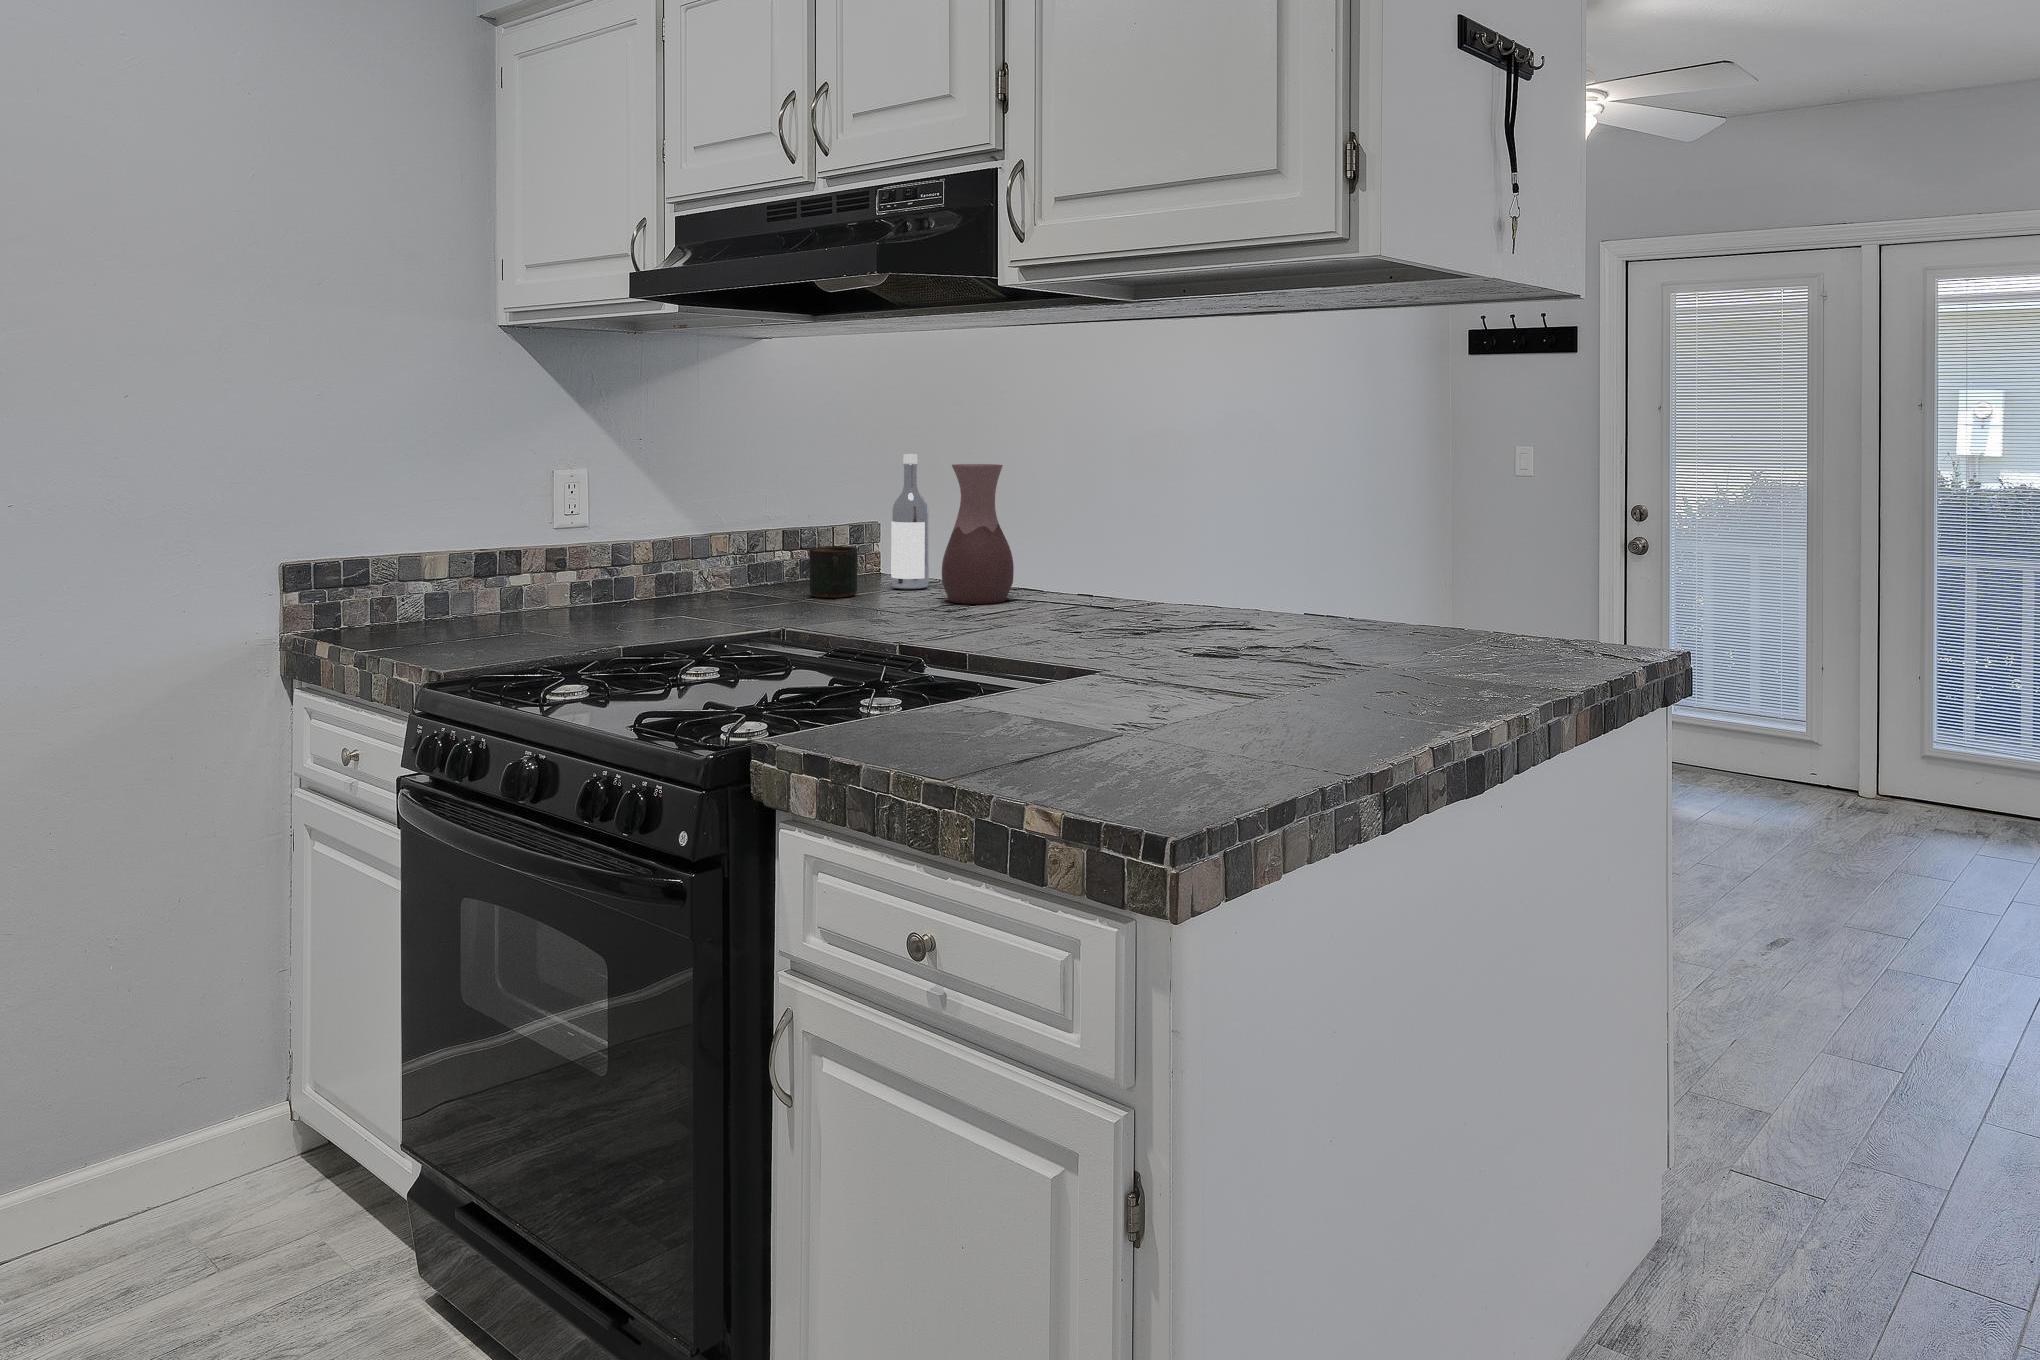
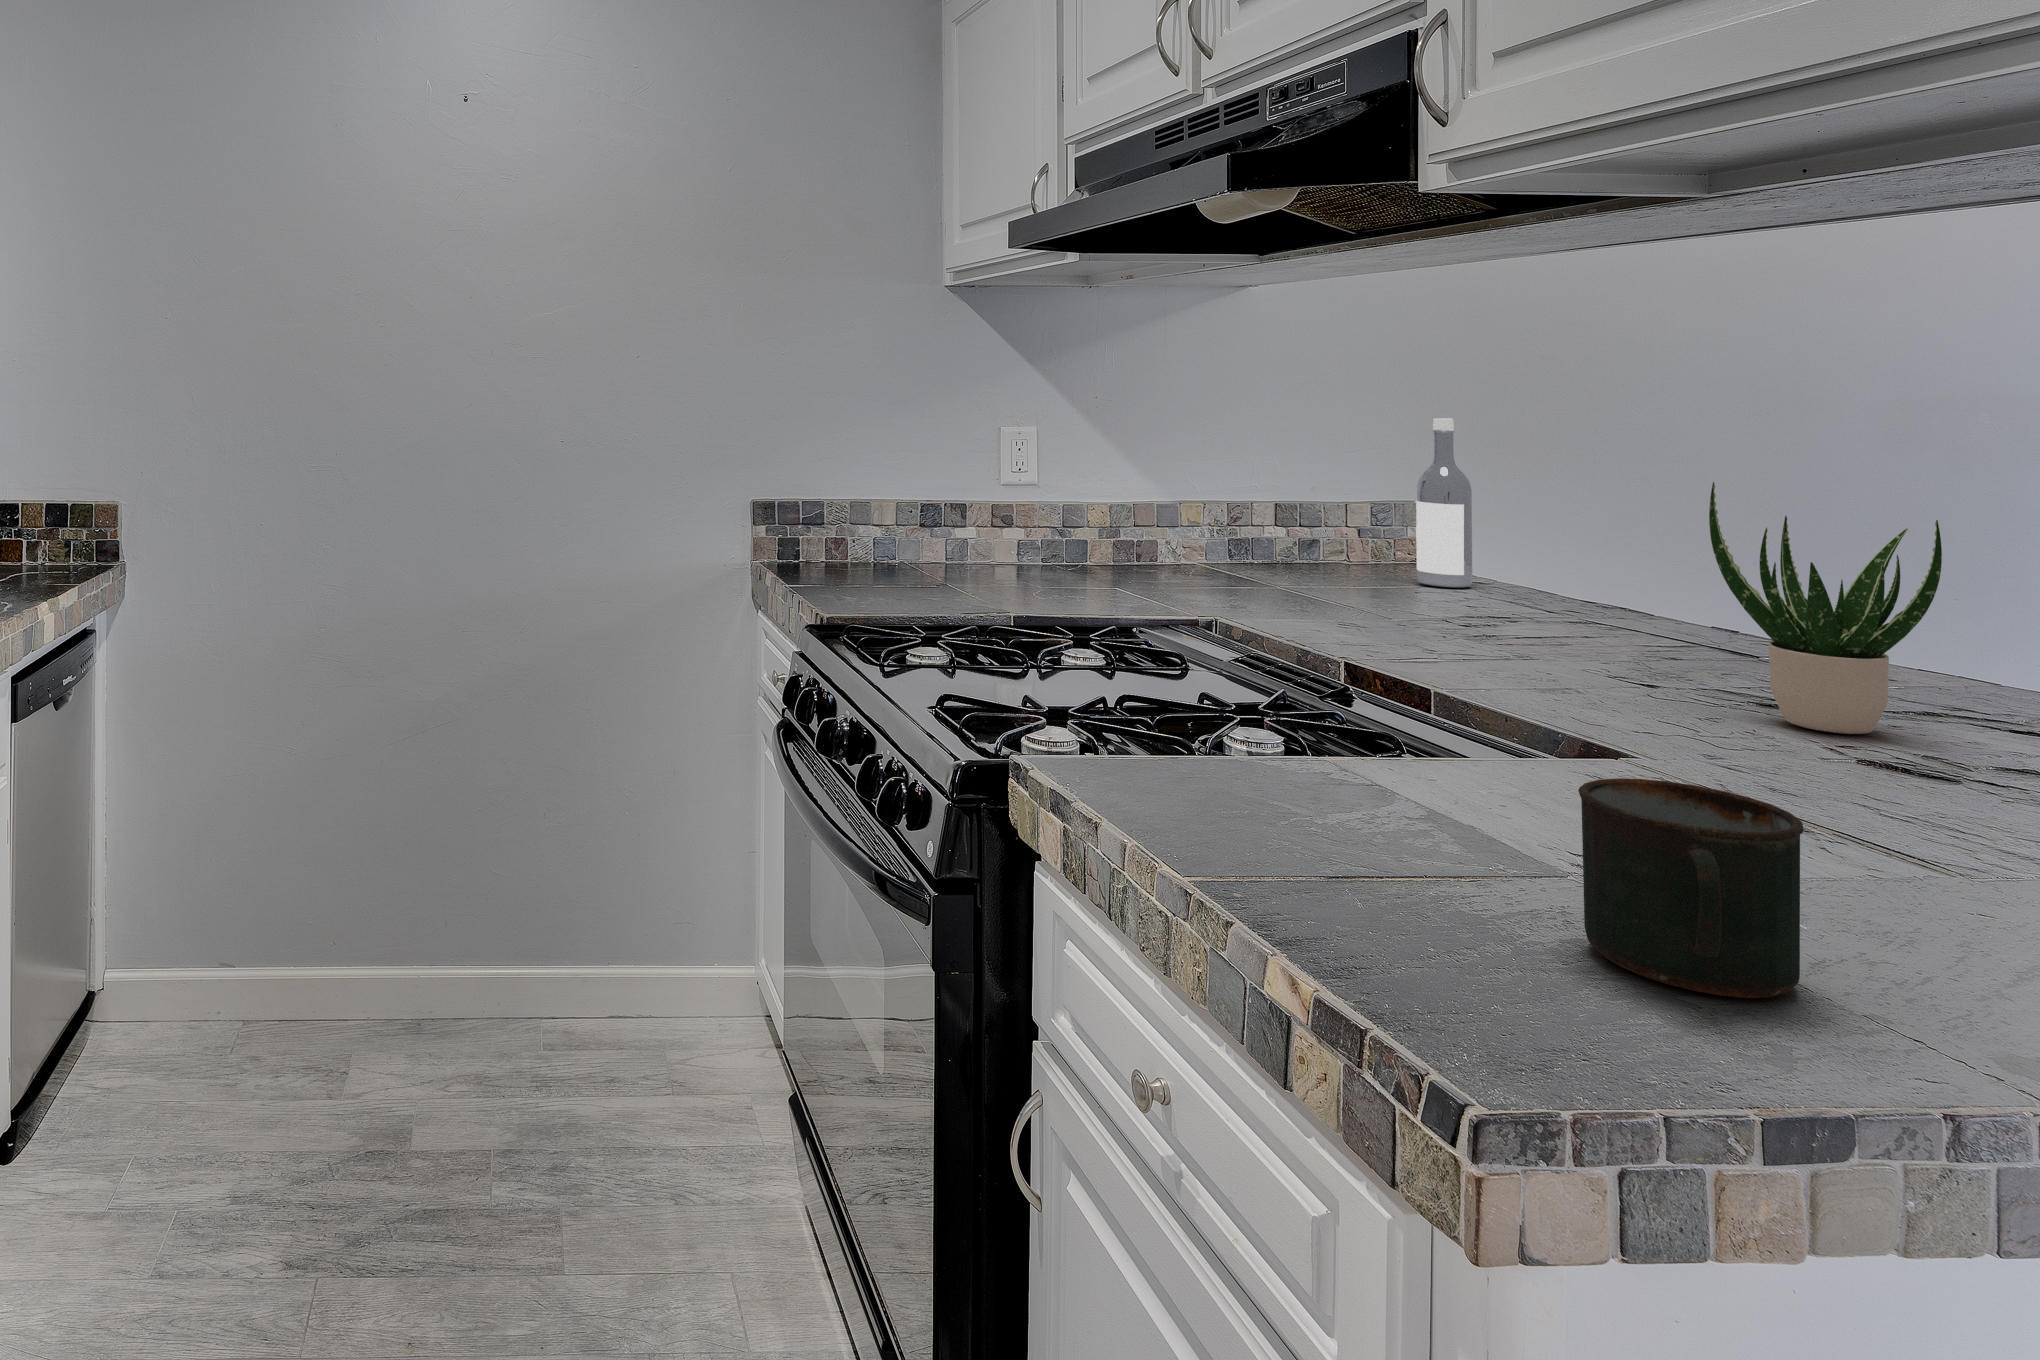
vase: present [942,464,1014,604] -> none [1472,433,1589,620]
potted plant: none [1117,490,1225,645] -> present [1709,482,1942,734]
mug: present [809,547,858,598] -> present [1578,778,1804,998]

